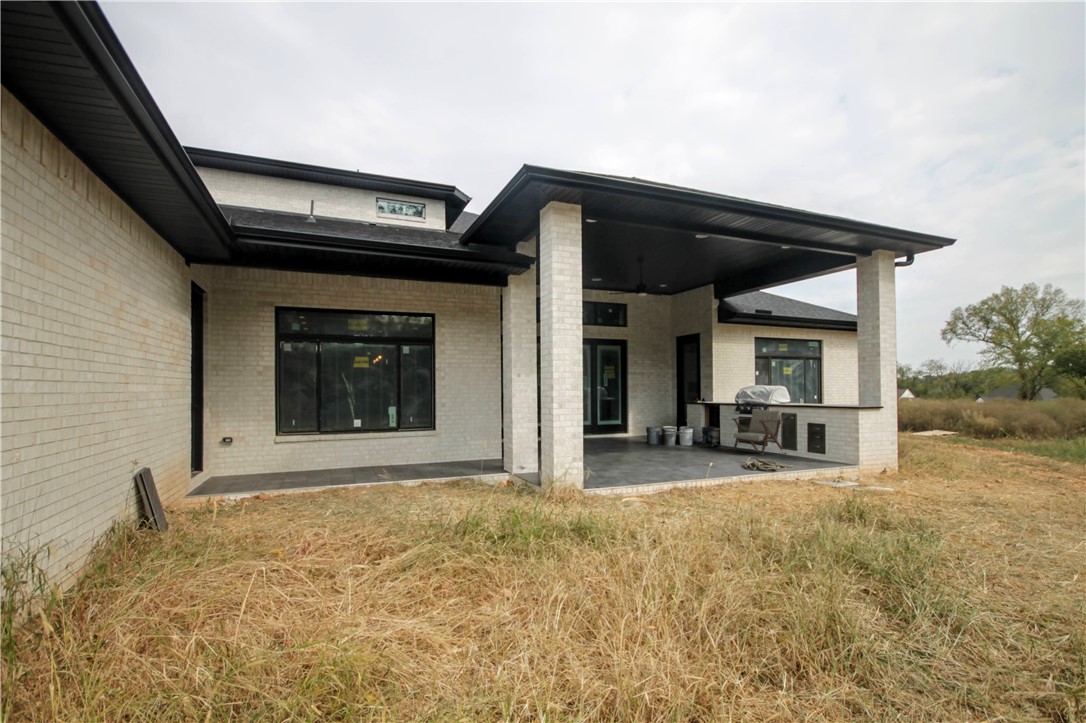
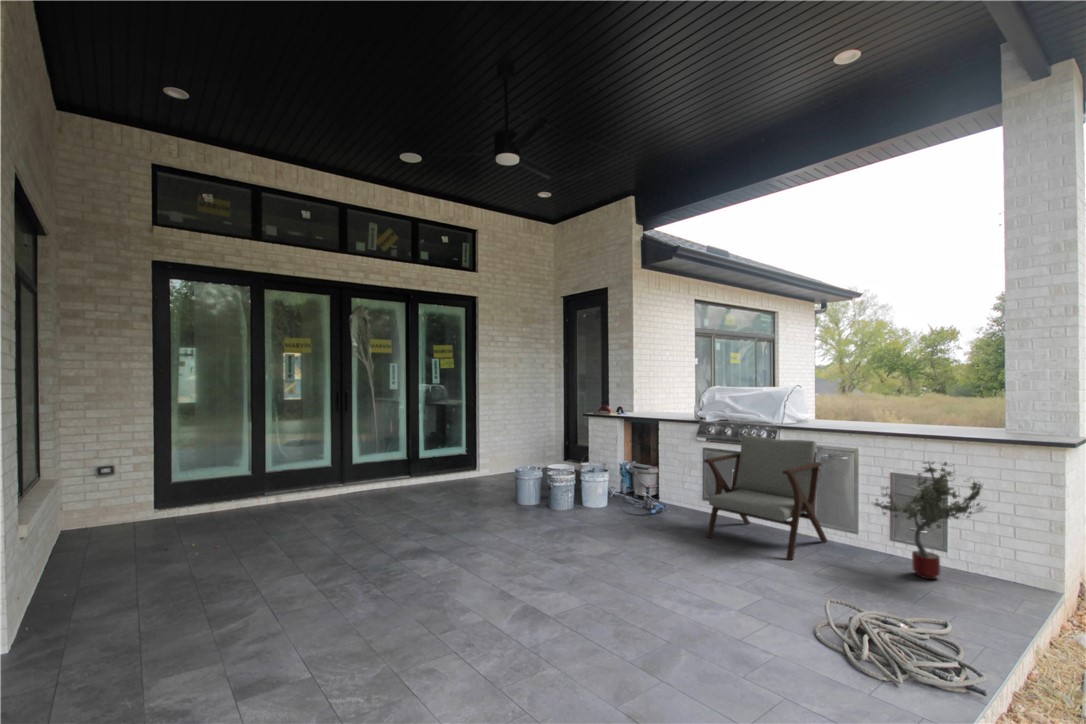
potted tree: none [796,416,829,460] -> present [874,462,984,579]

